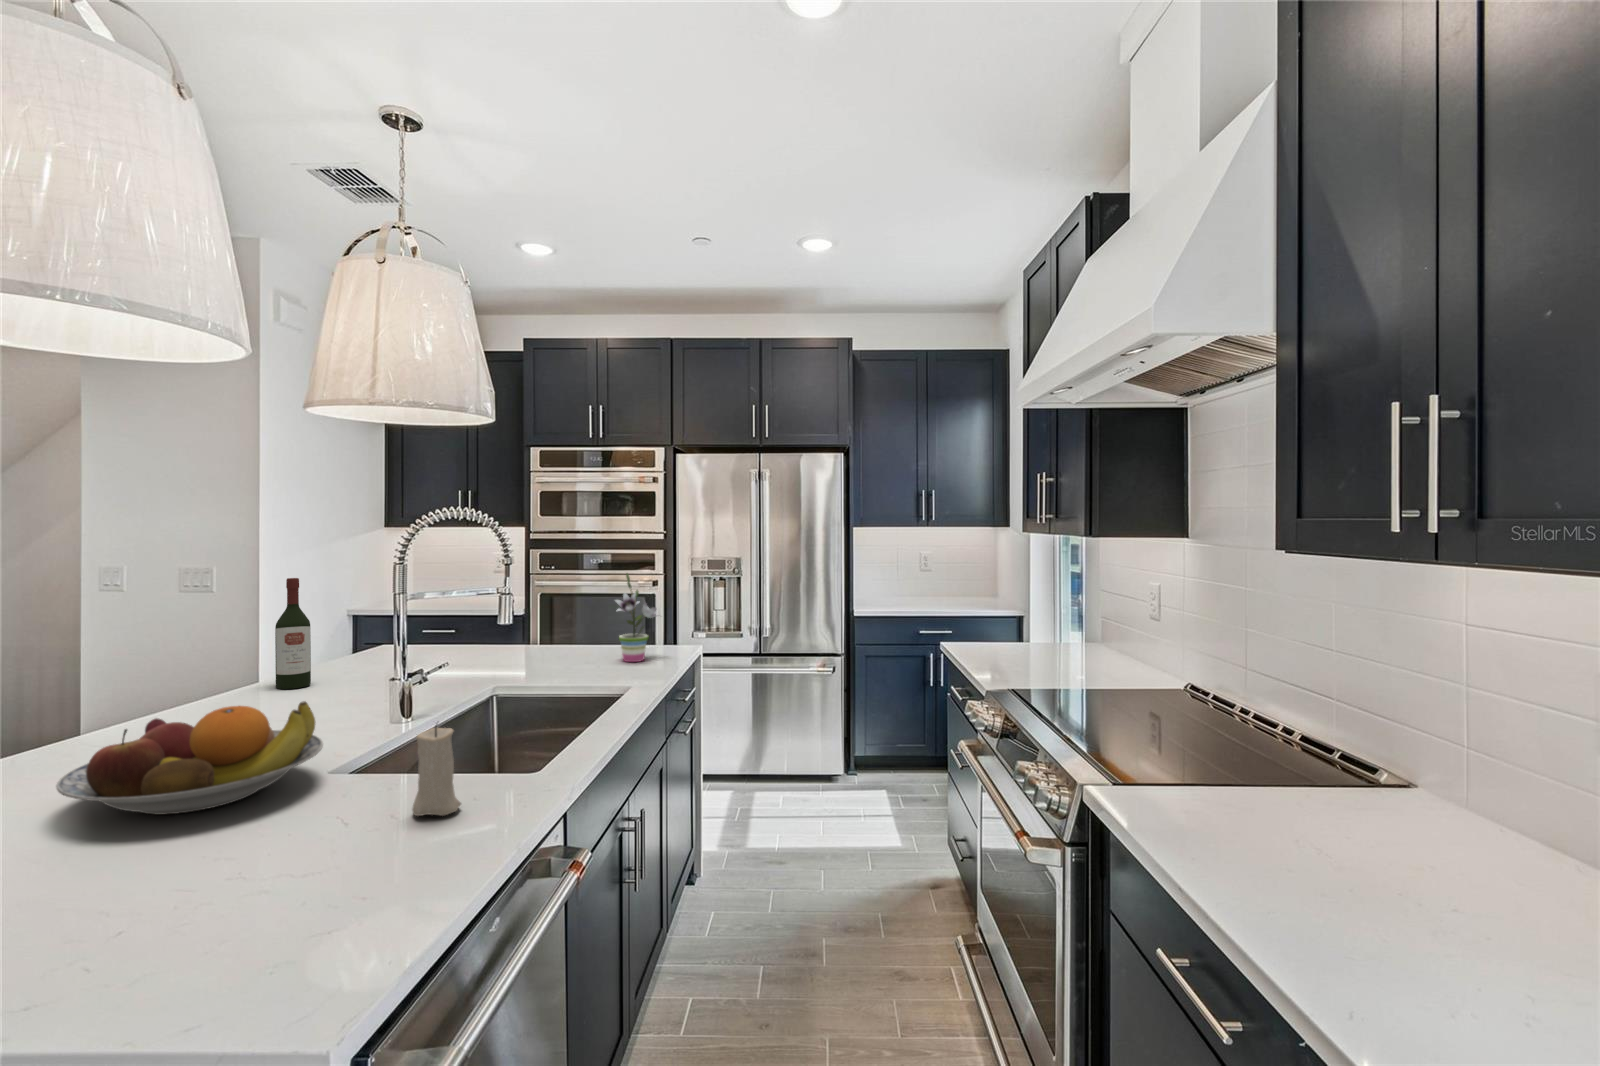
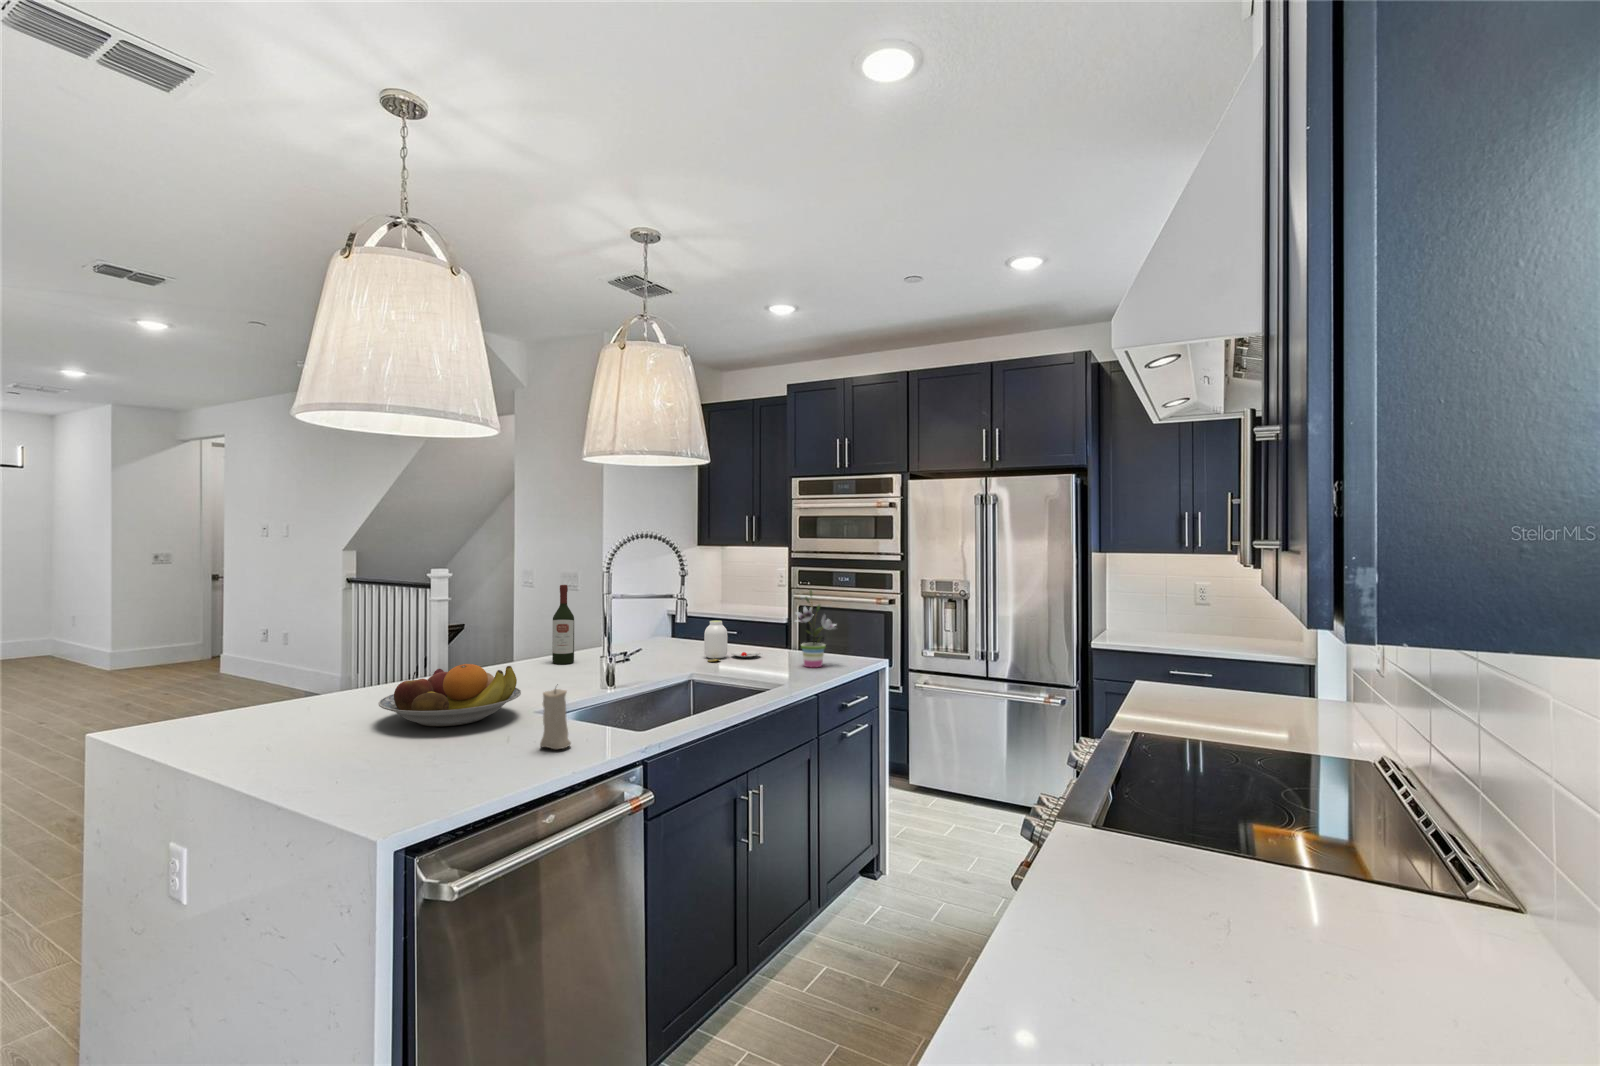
jar: none [490,615,565,666] -> present [704,621,761,662]

